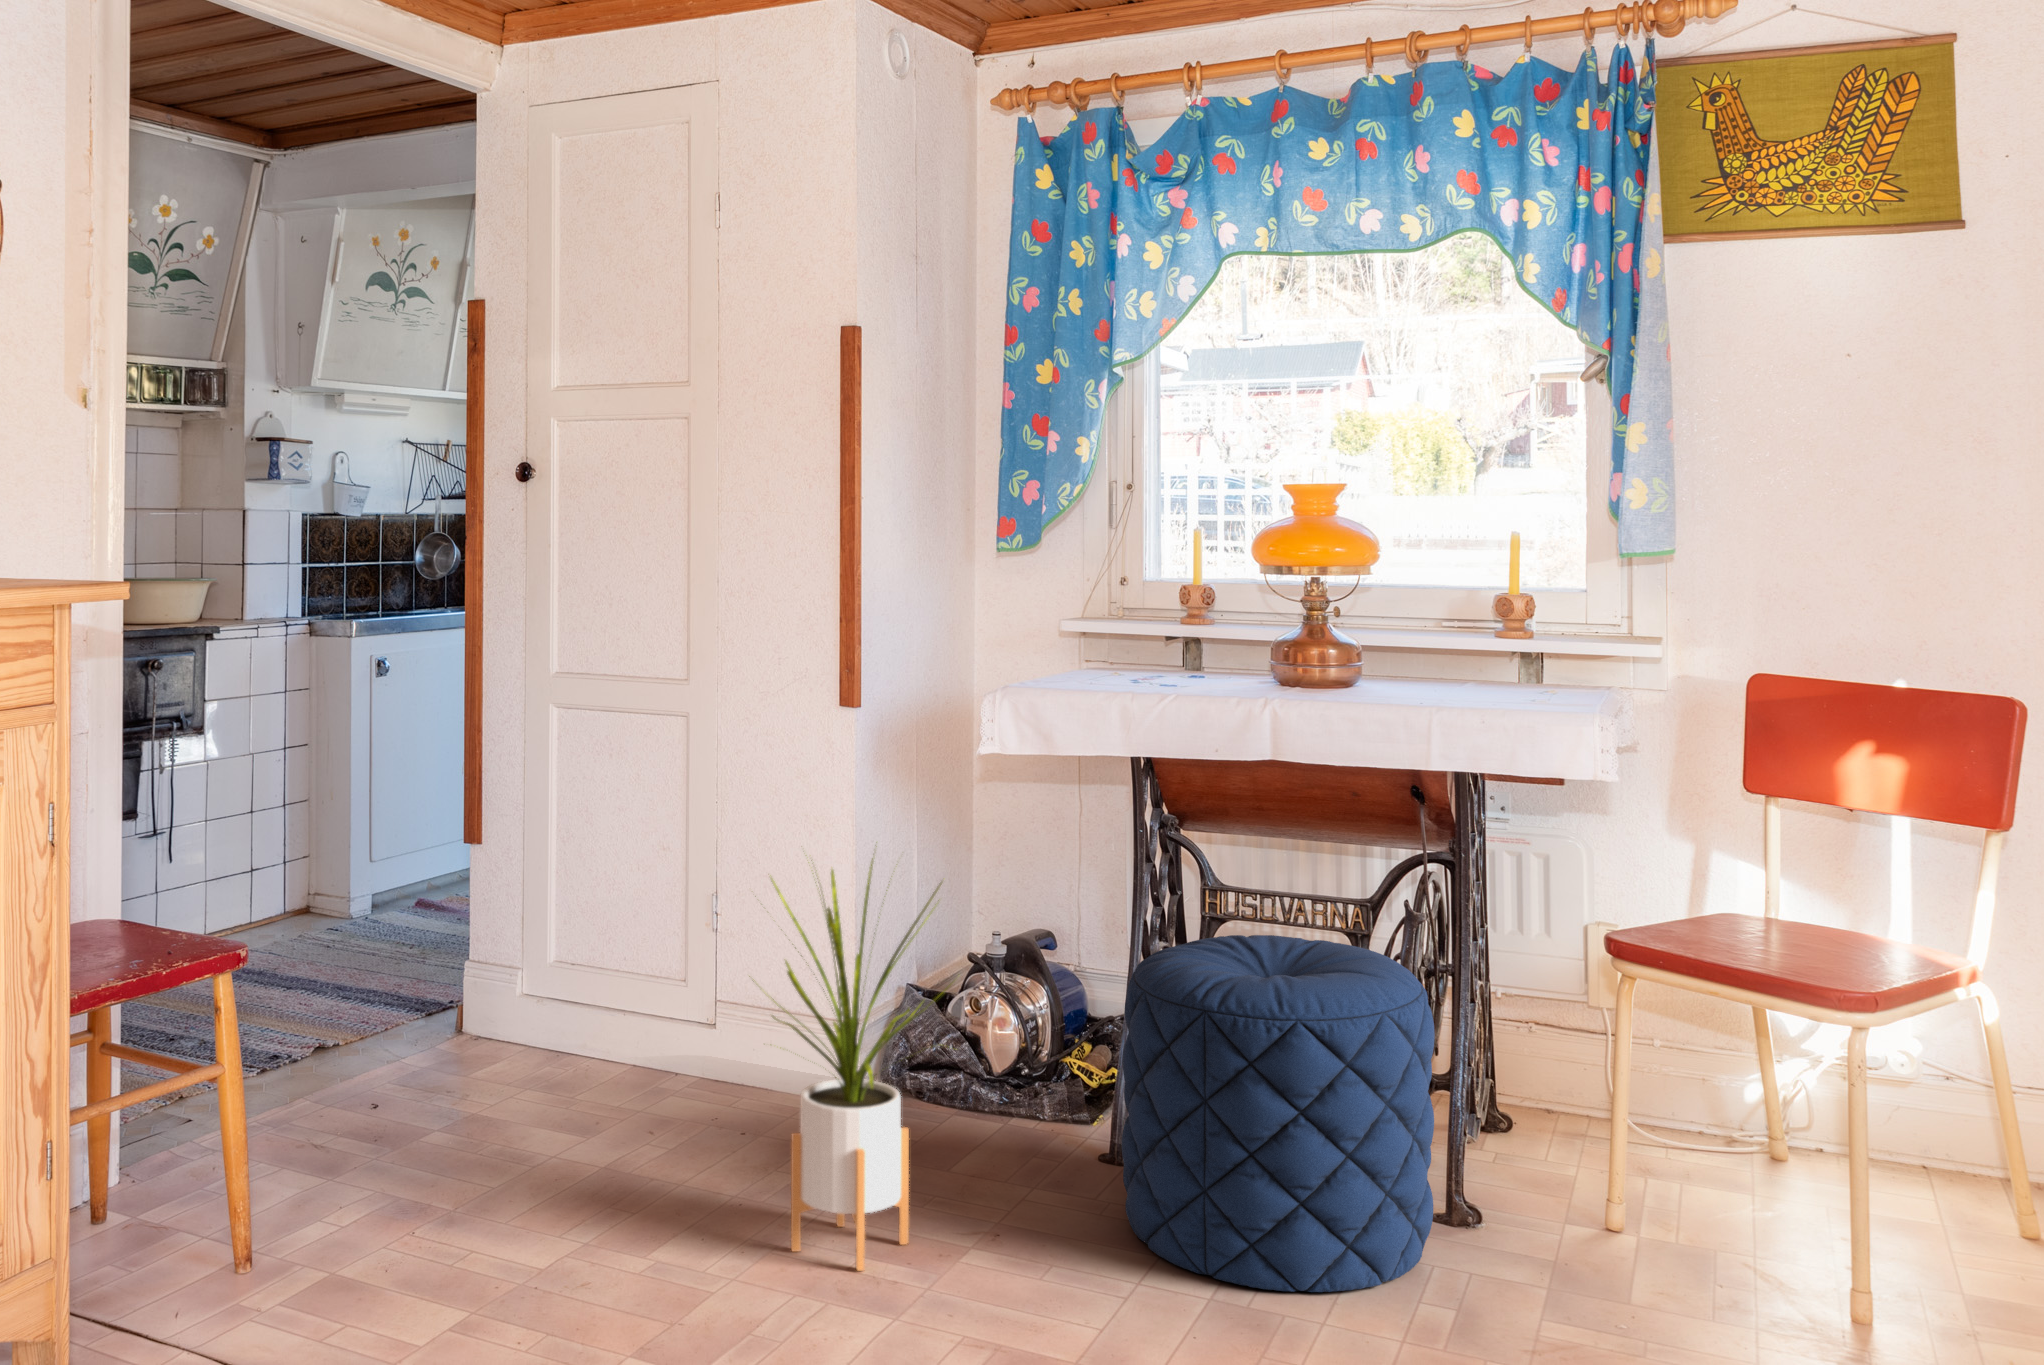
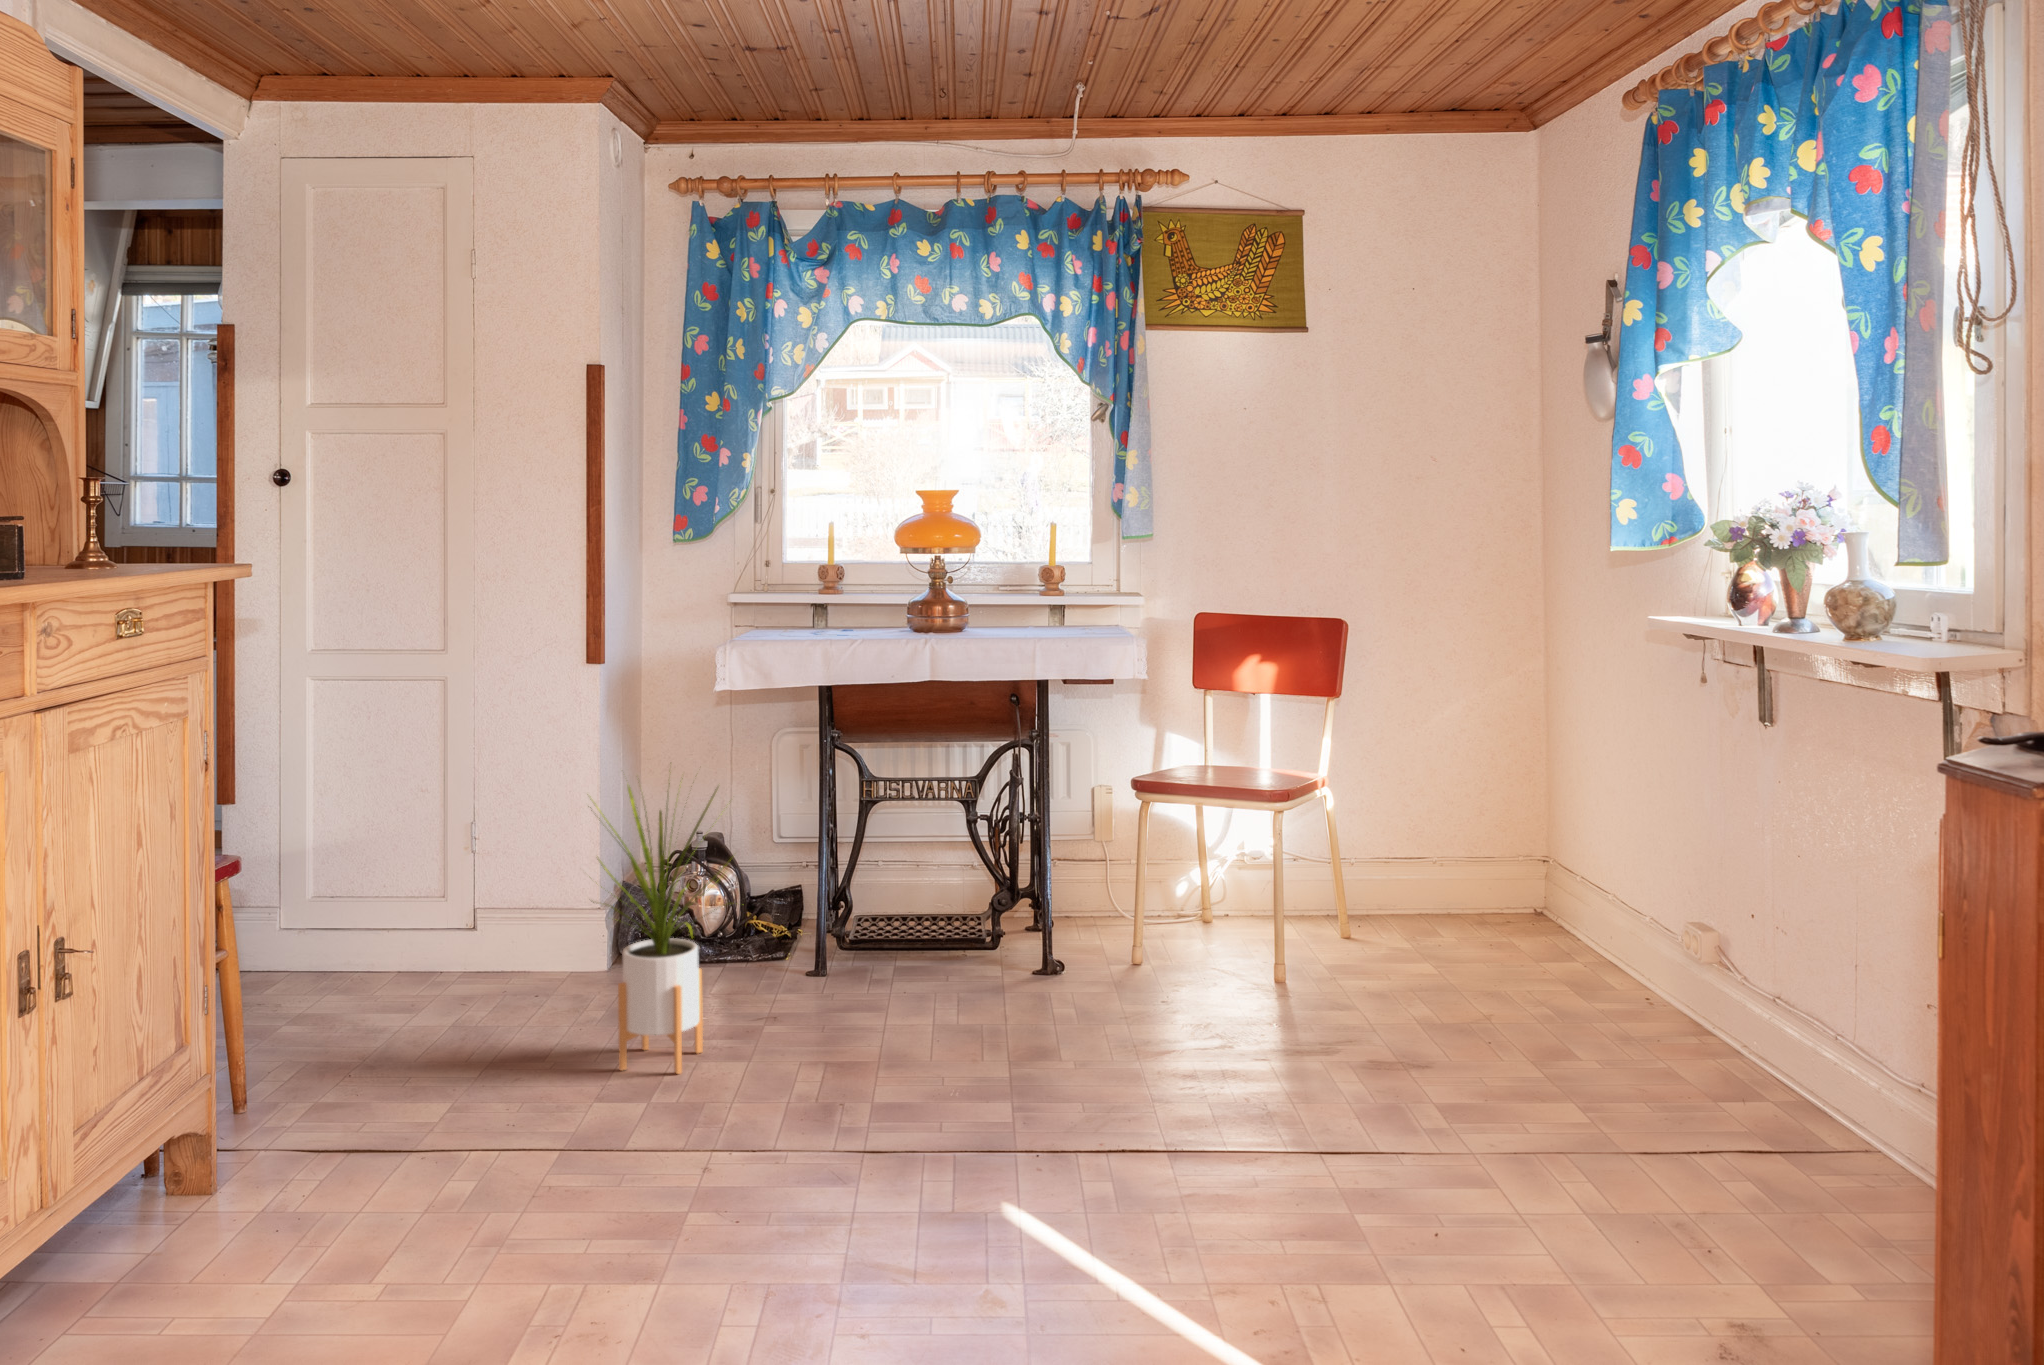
pouf: present [1122,935,1435,1292] -> none [839,807,1044,1038]

